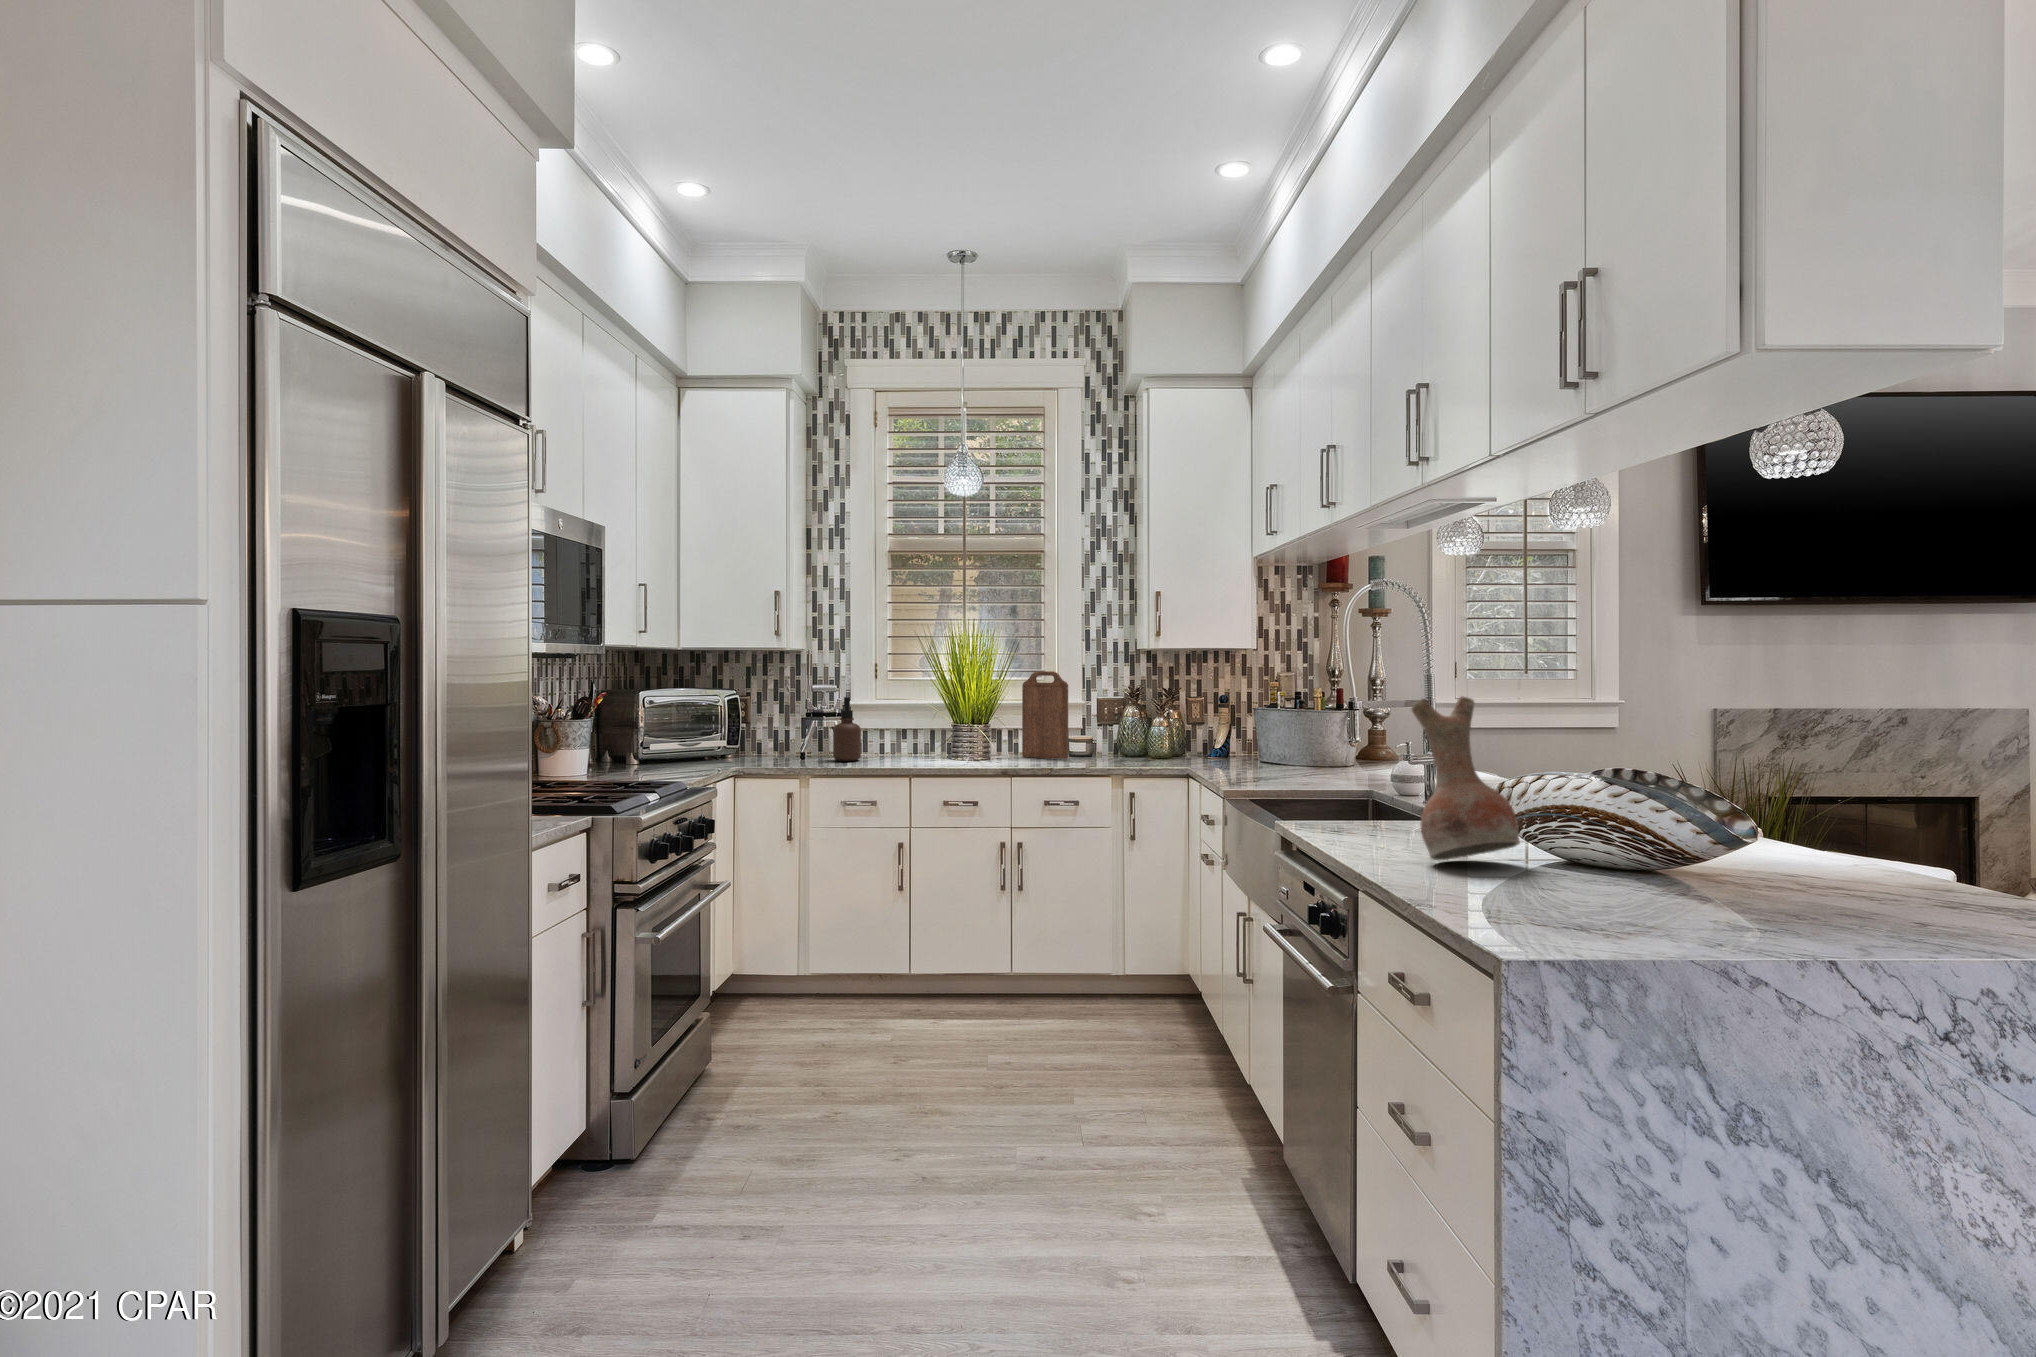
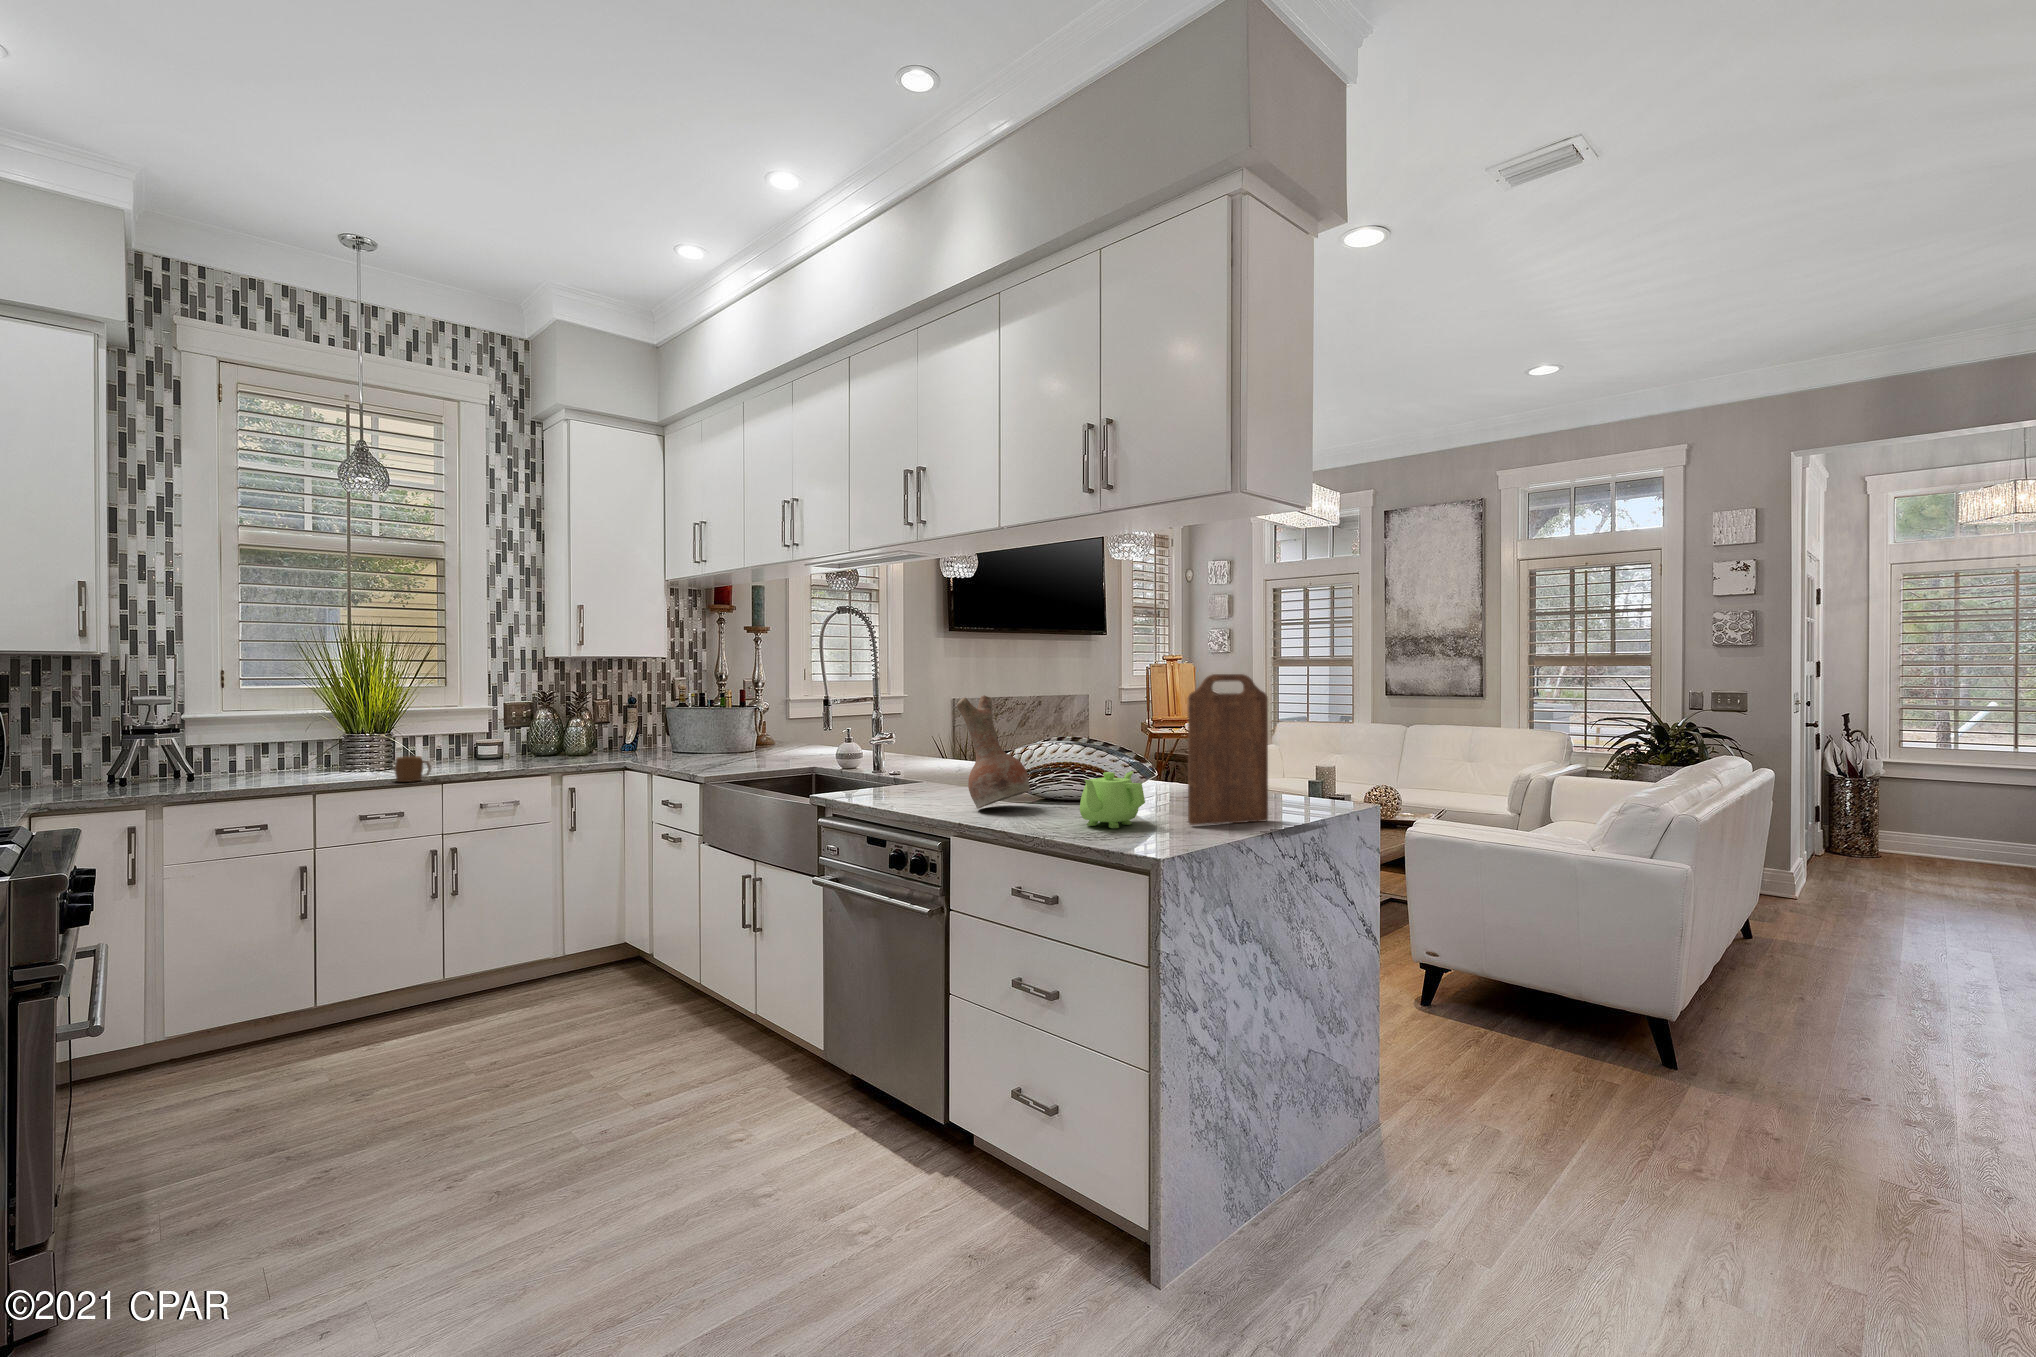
cutting board: present [1022,671,1068,759] -> present [1187,674,1268,825]
soap dispenser: present [833,697,861,761] -> none [178,710,220,784]
mug: none [972,747,1001,772] -> present [395,756,432,782]
teapot: none [1512,823,1649,915] -> present [1080,771,1145,828]

